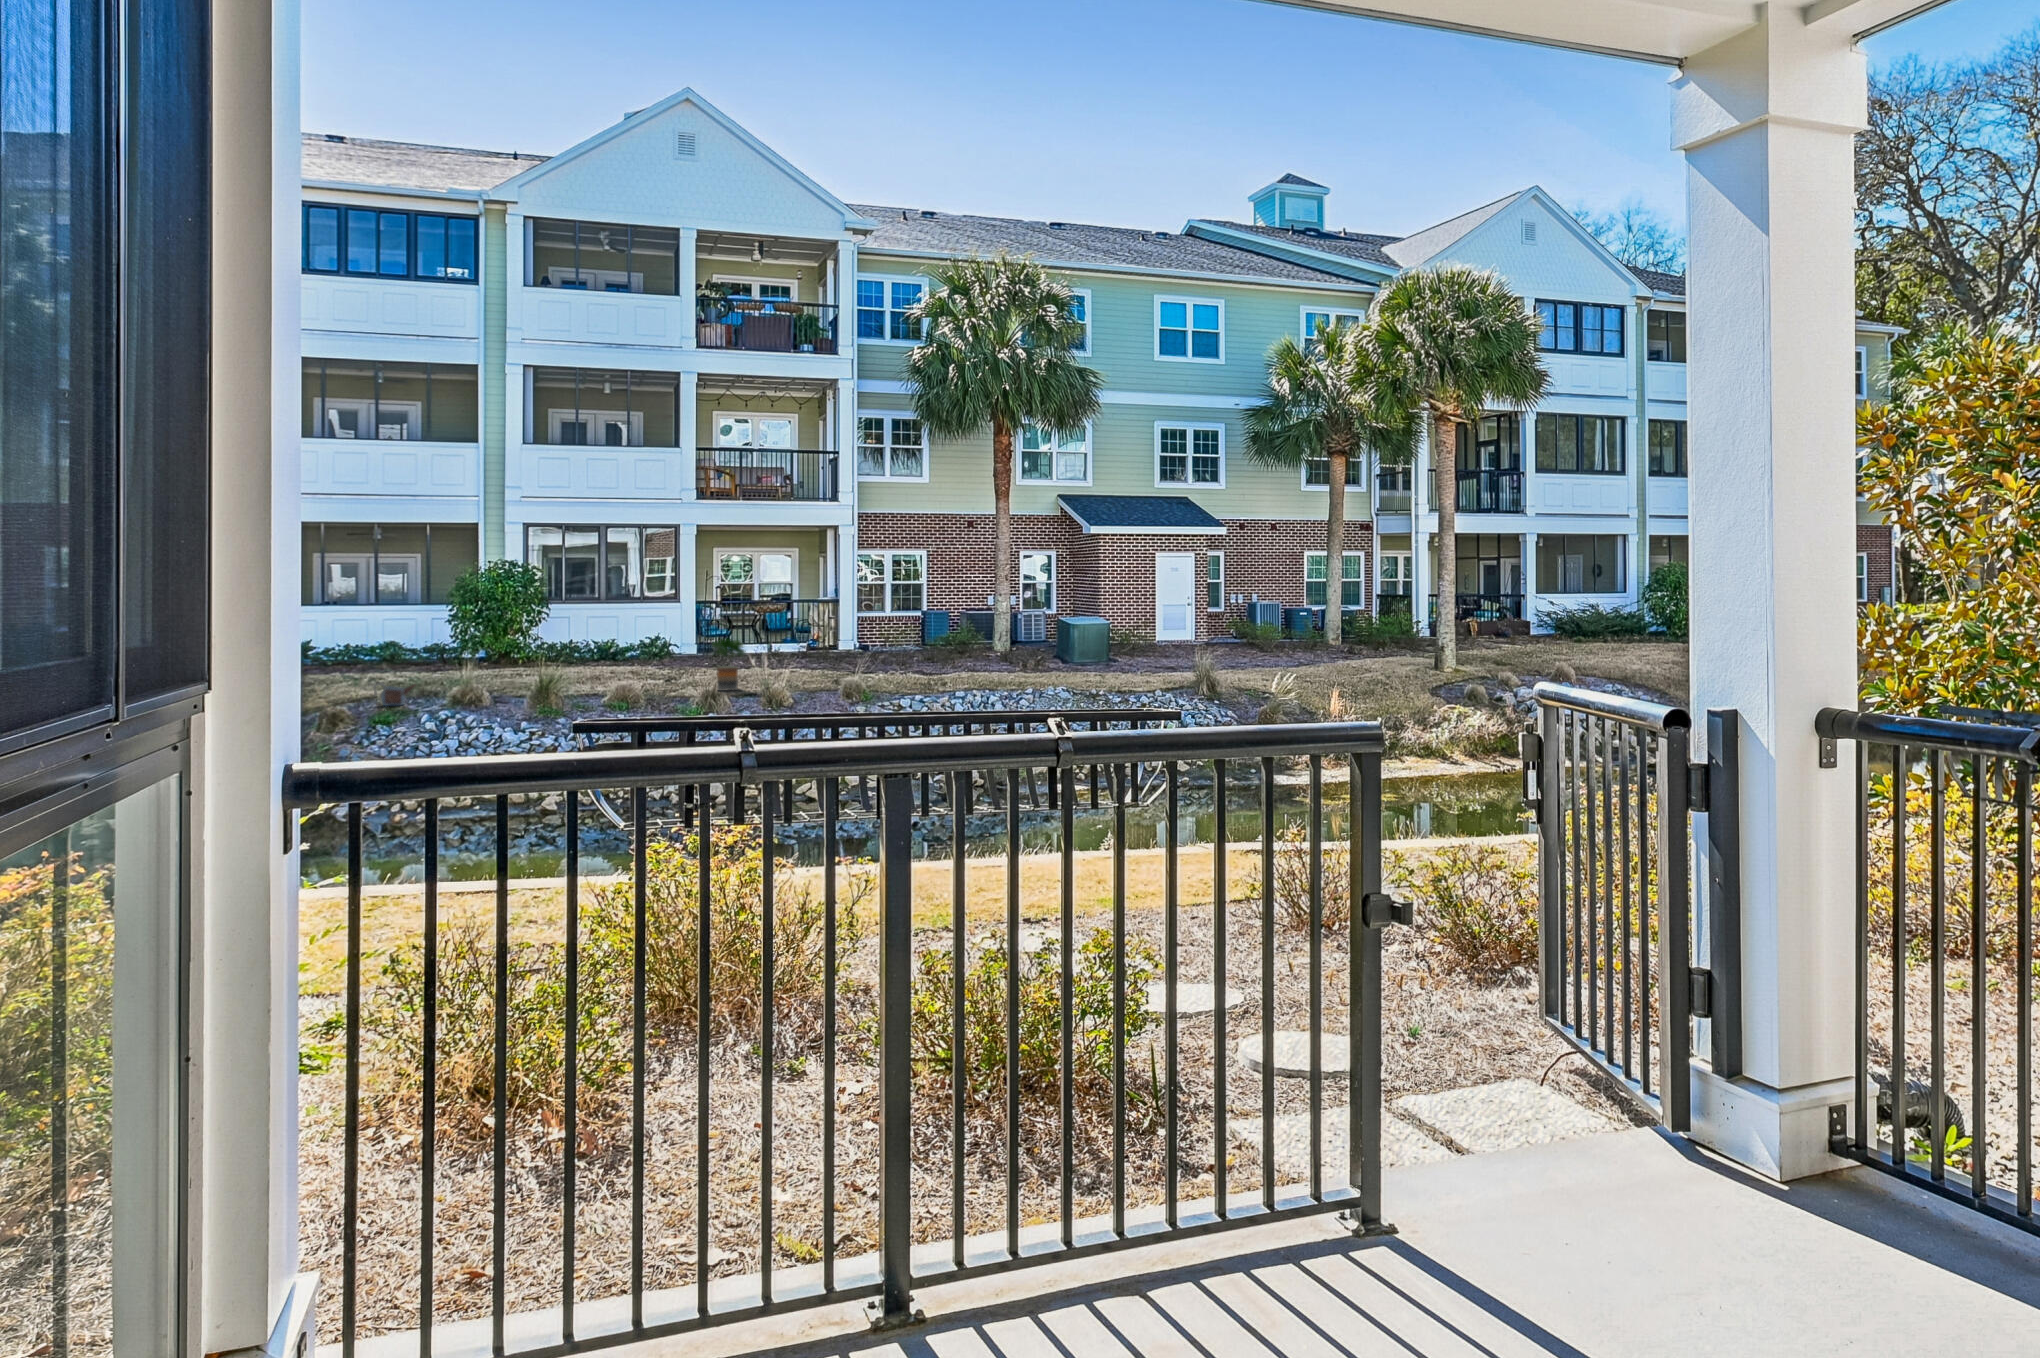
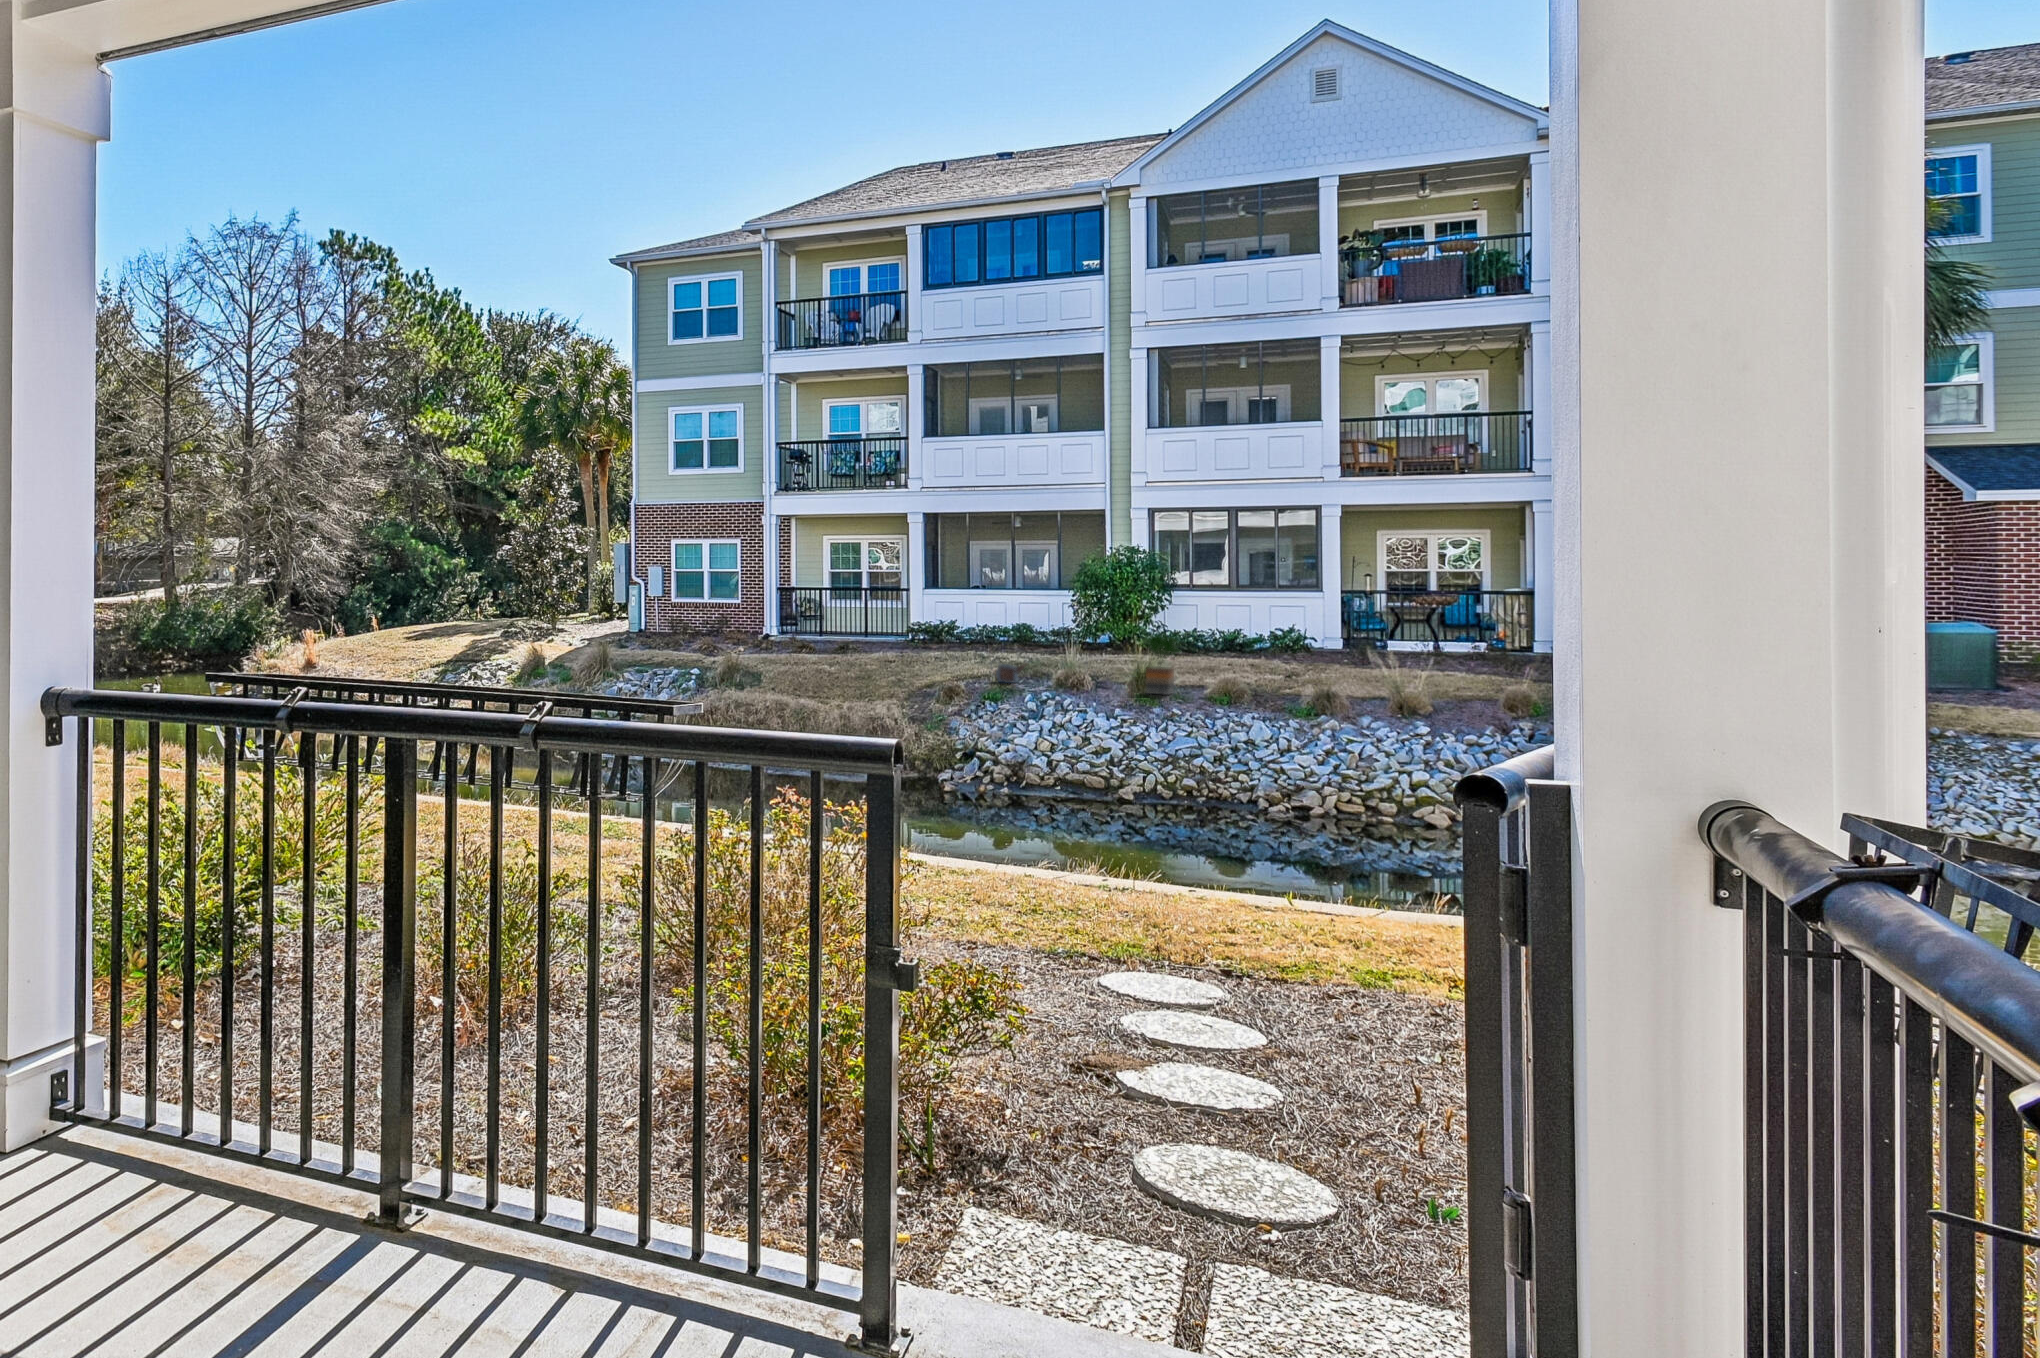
potted tree: present [713,639,746,691] -> present [1142,635,1181,695]

